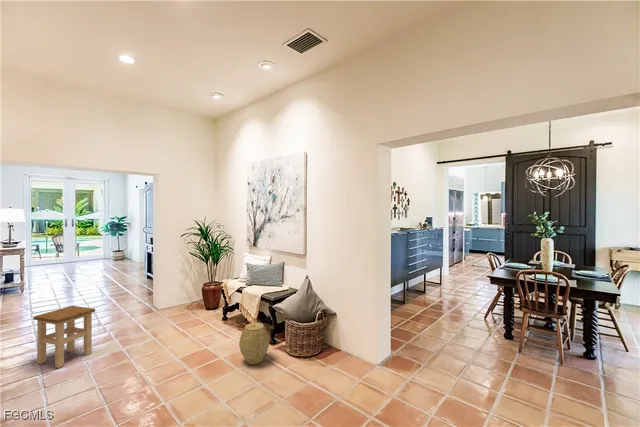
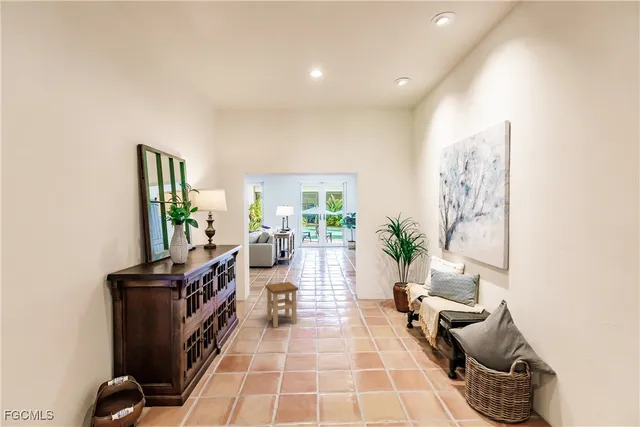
woven basket: present [239,323,269,364] -> none [400,343,438,396]

